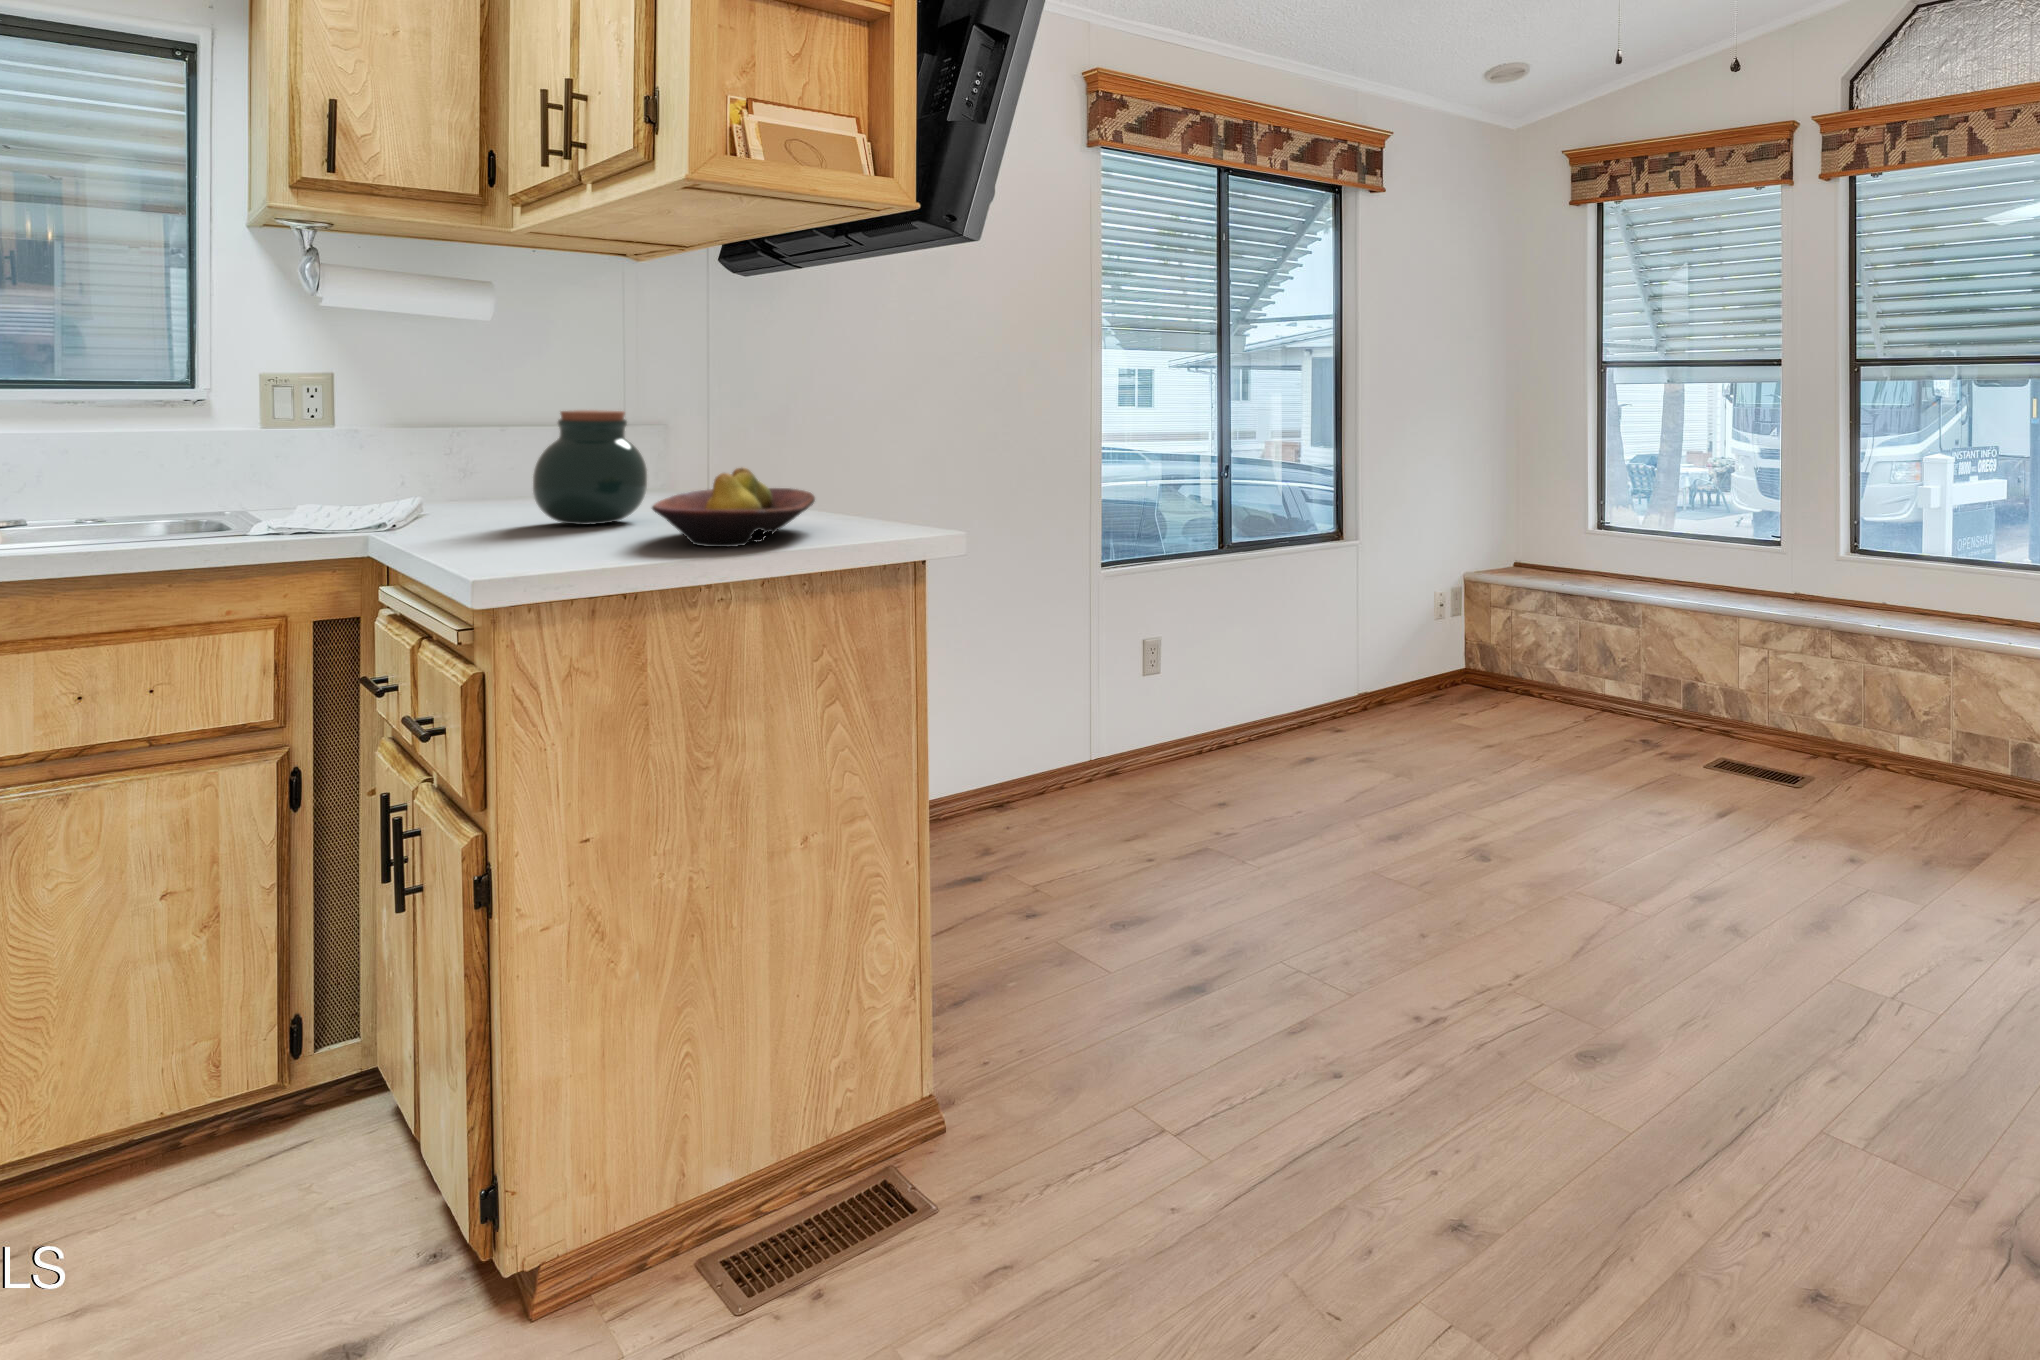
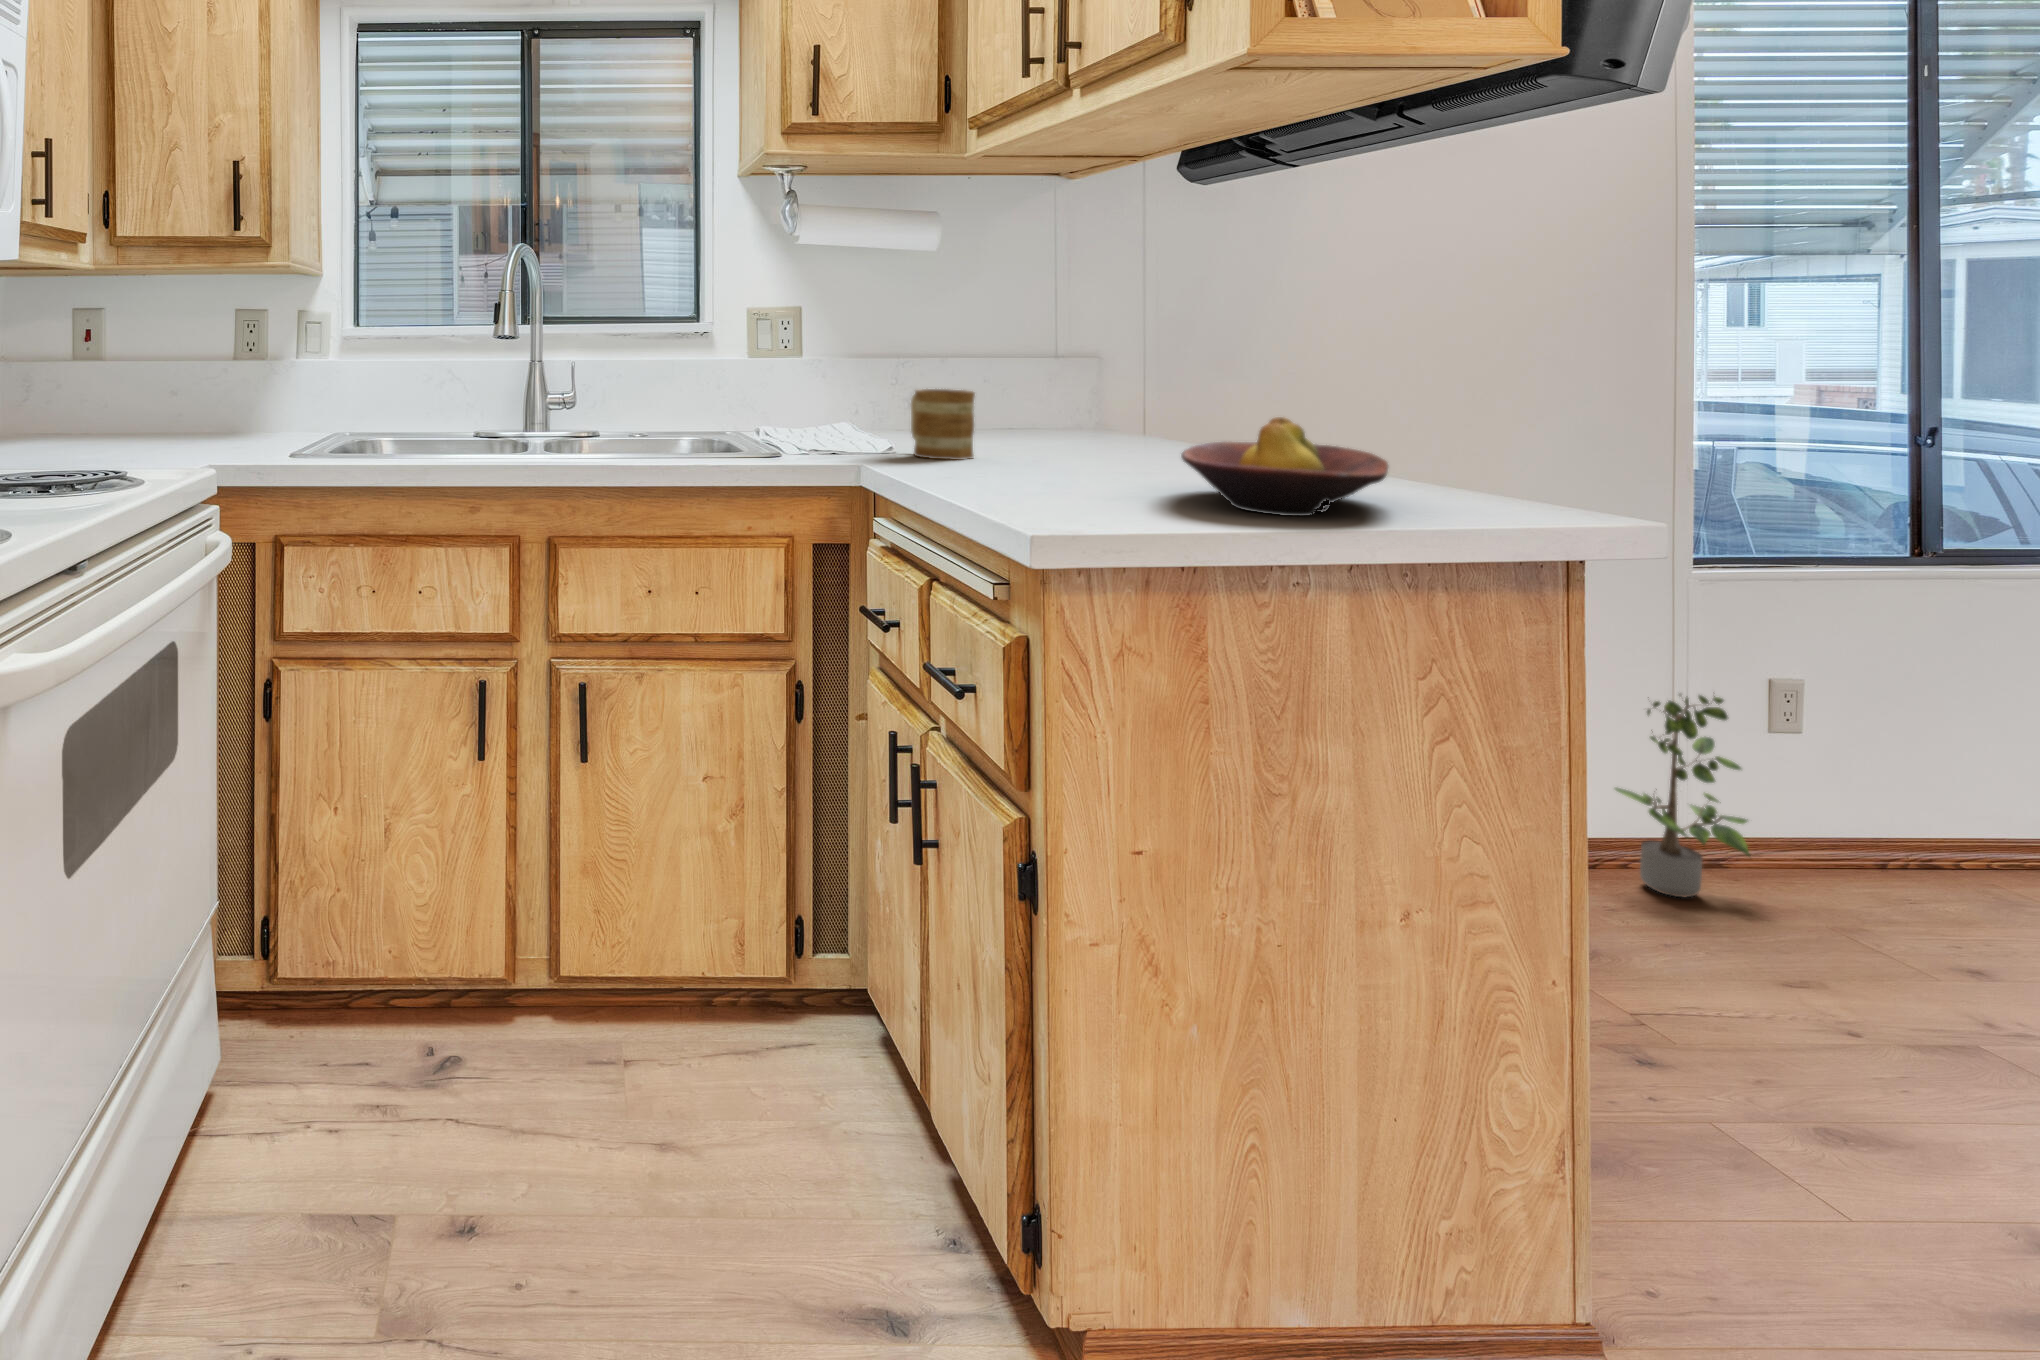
jar: present [533,410,647,525] -> none [1013,347,1135,472]
mug: none [442,452,507,521] -> present [911,389,975,460]
potted plant: none [1050,644,1128,797] -> present [1615,695,1750,897]

